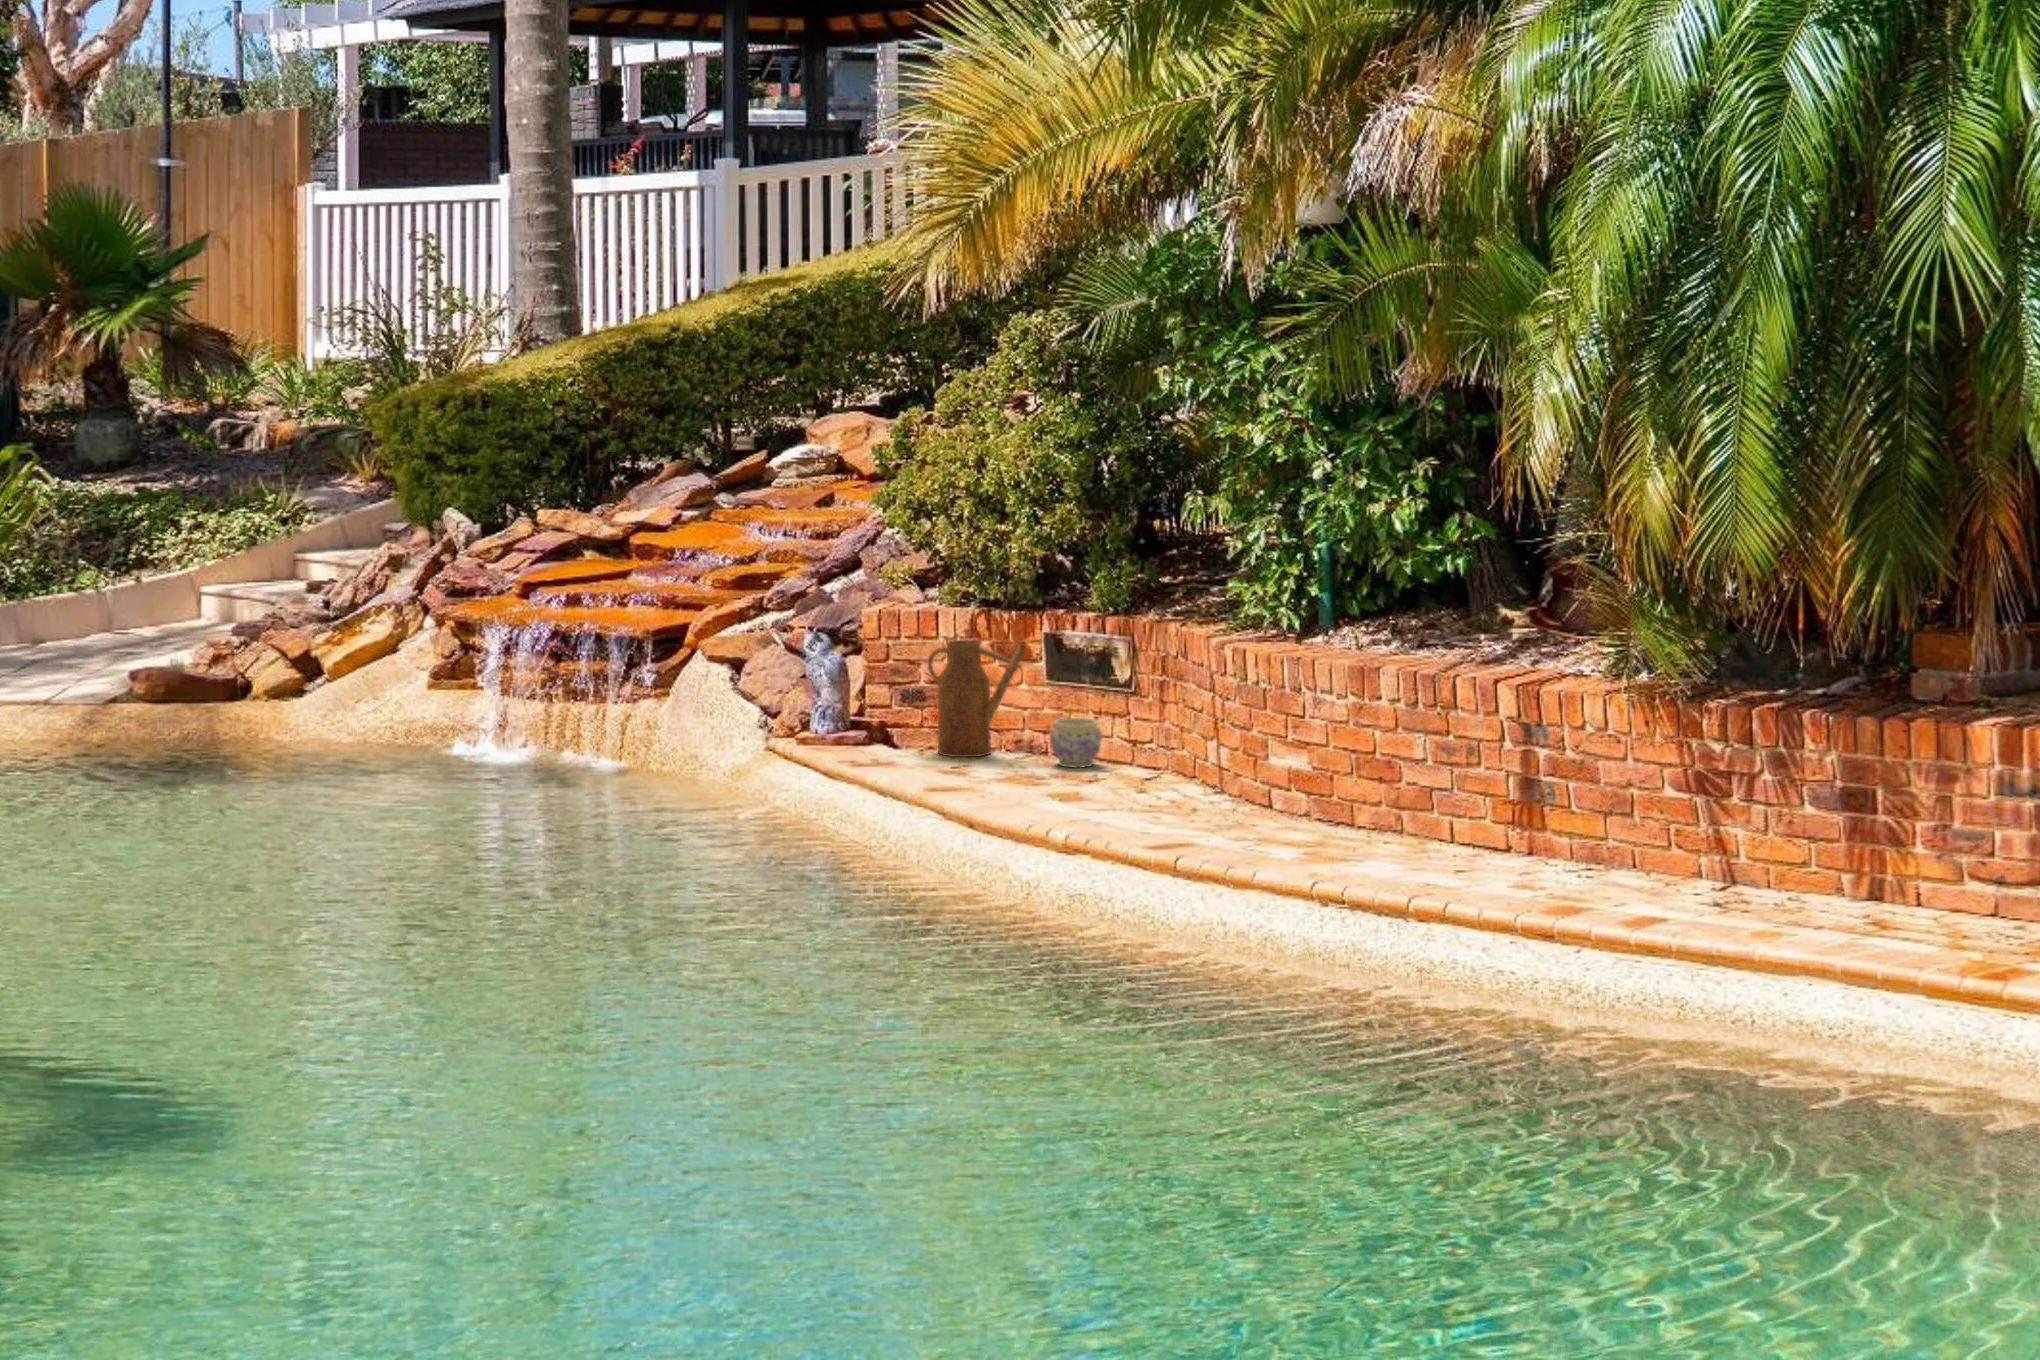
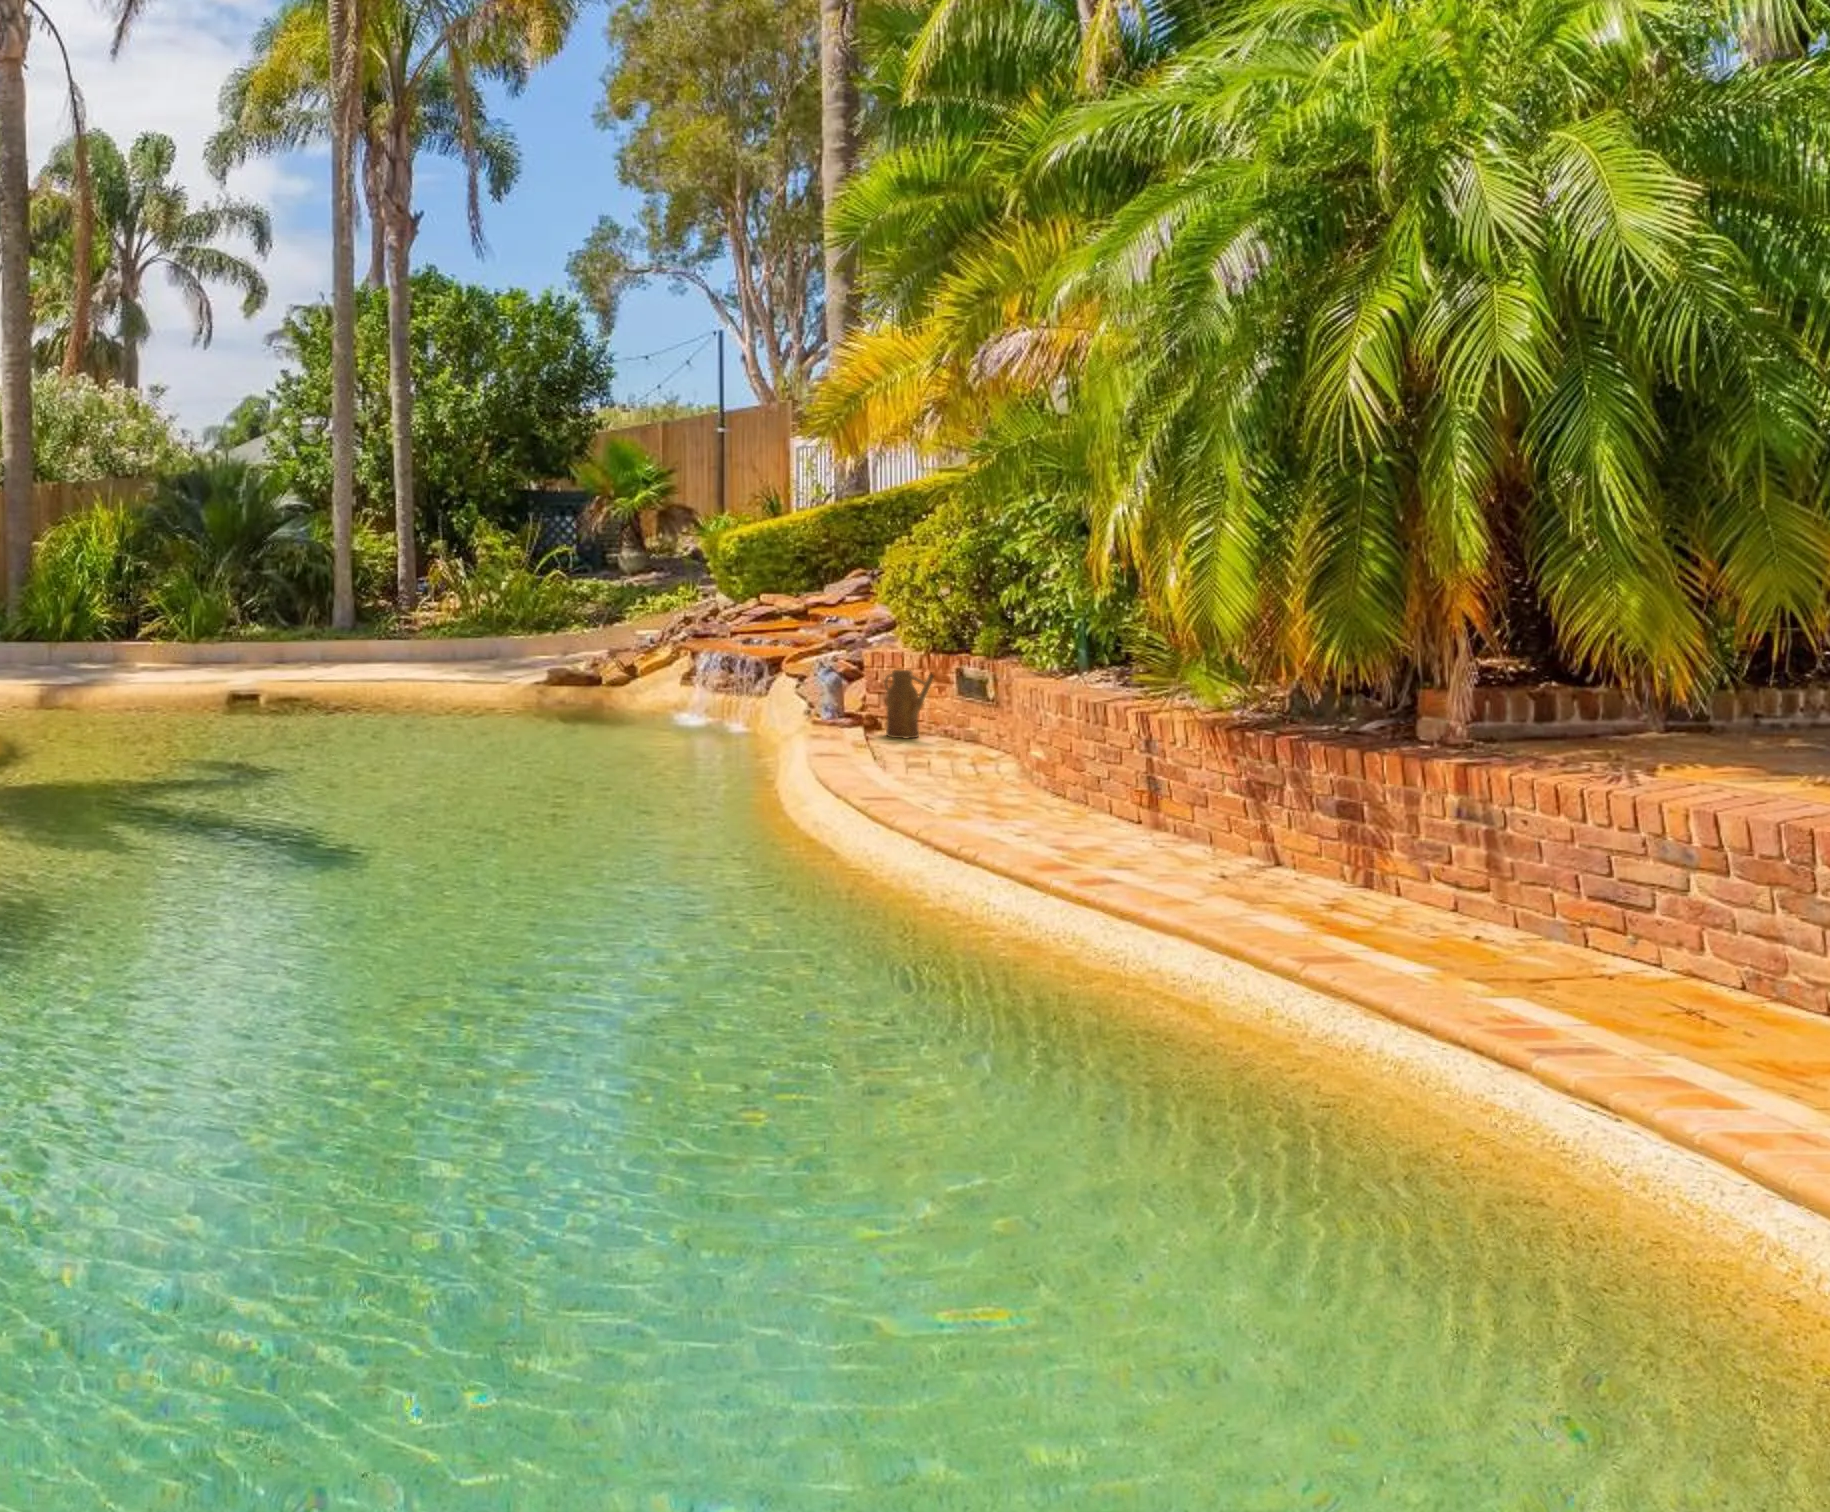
planter: present [1050,718,1102,768] -> none [941,720,974,749]

